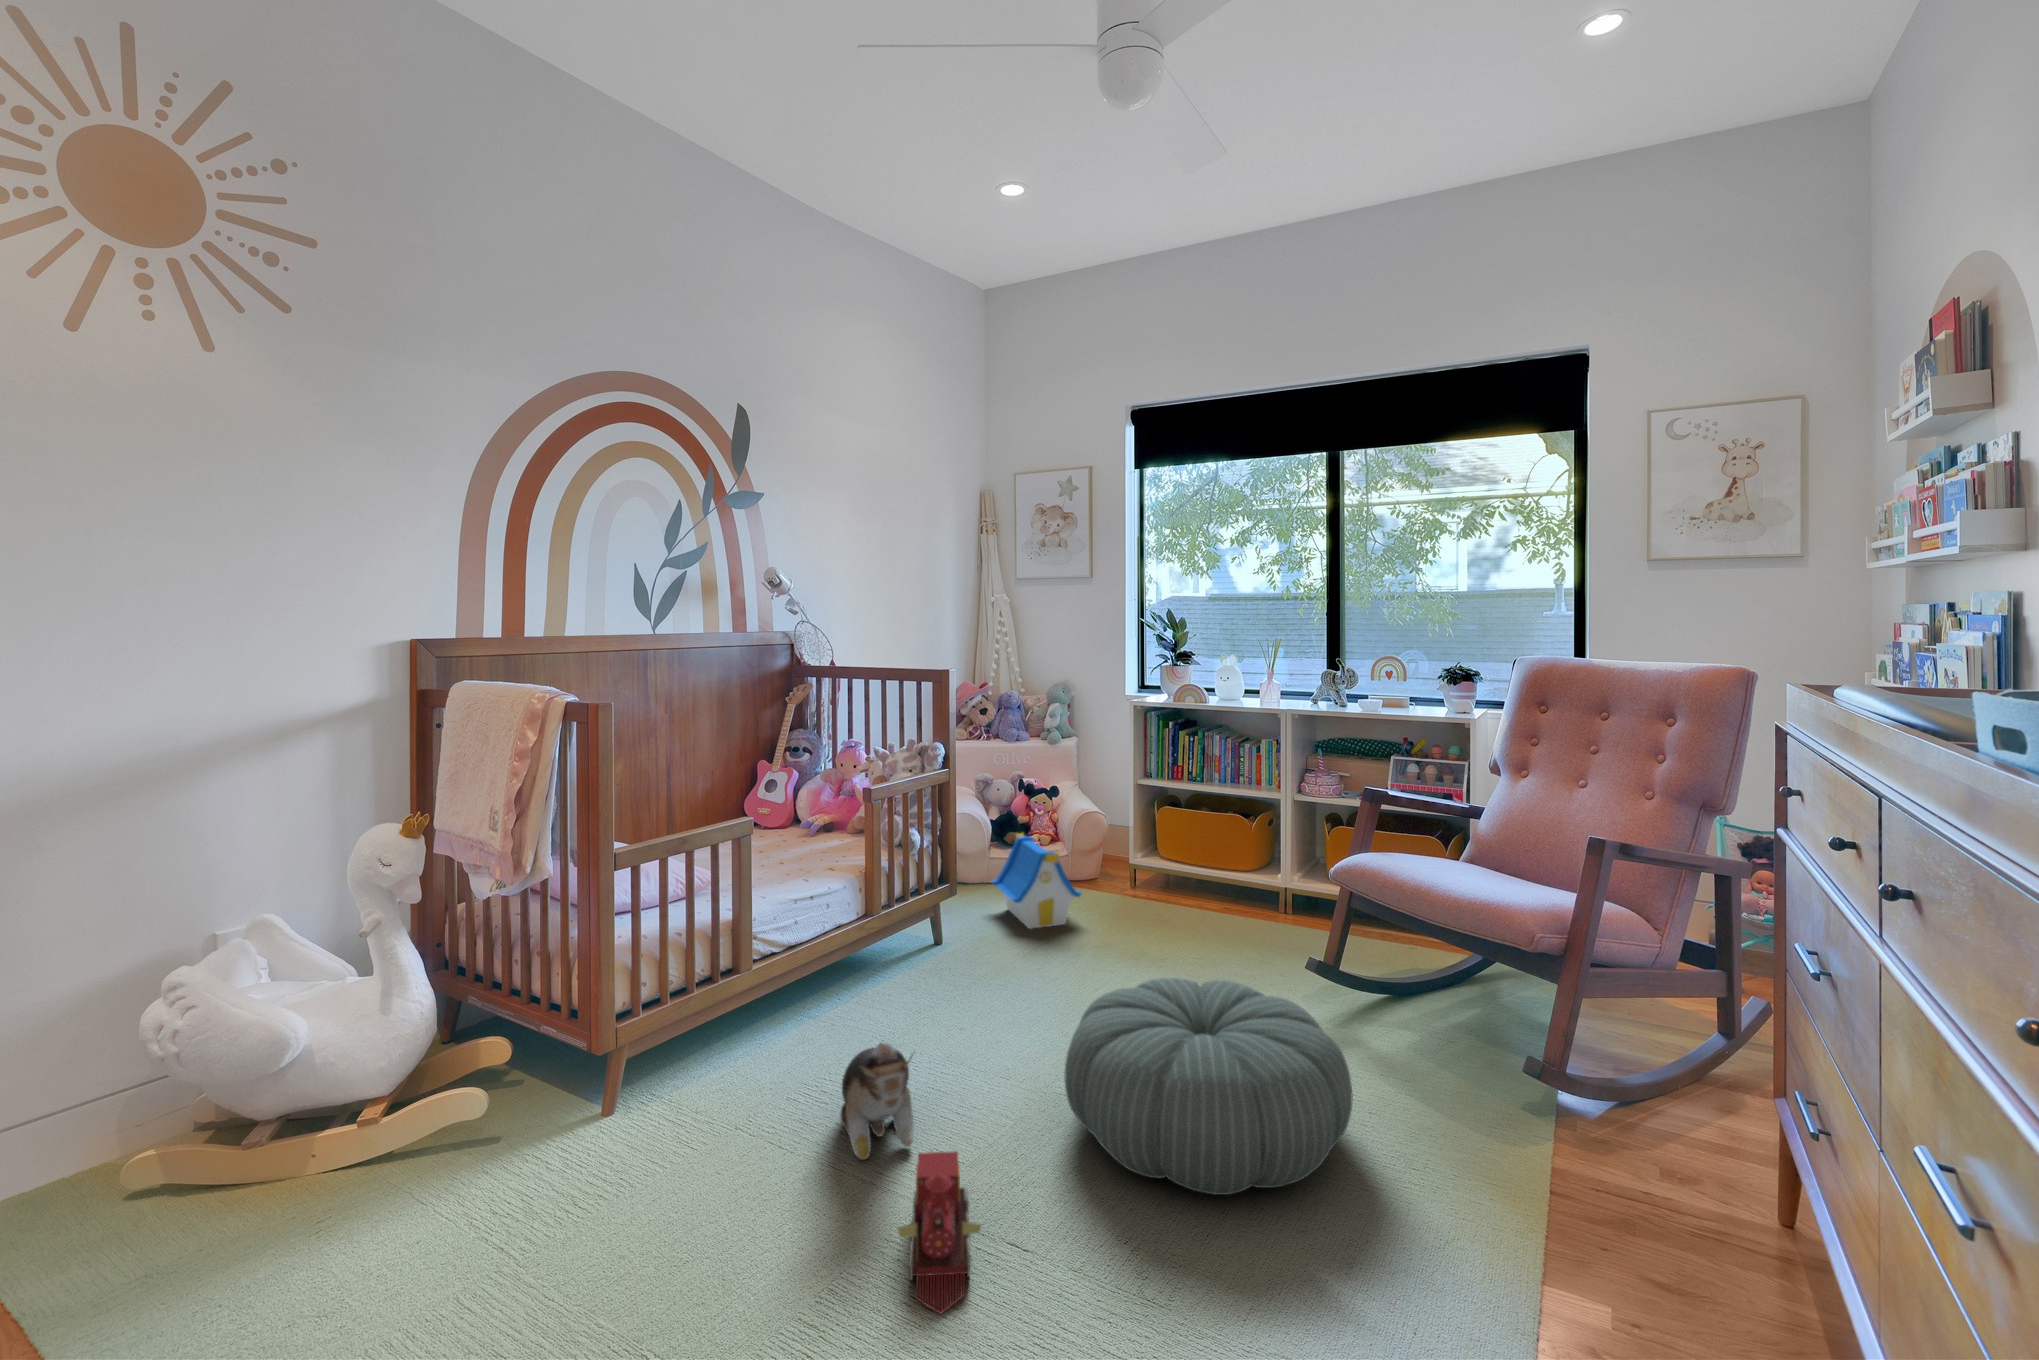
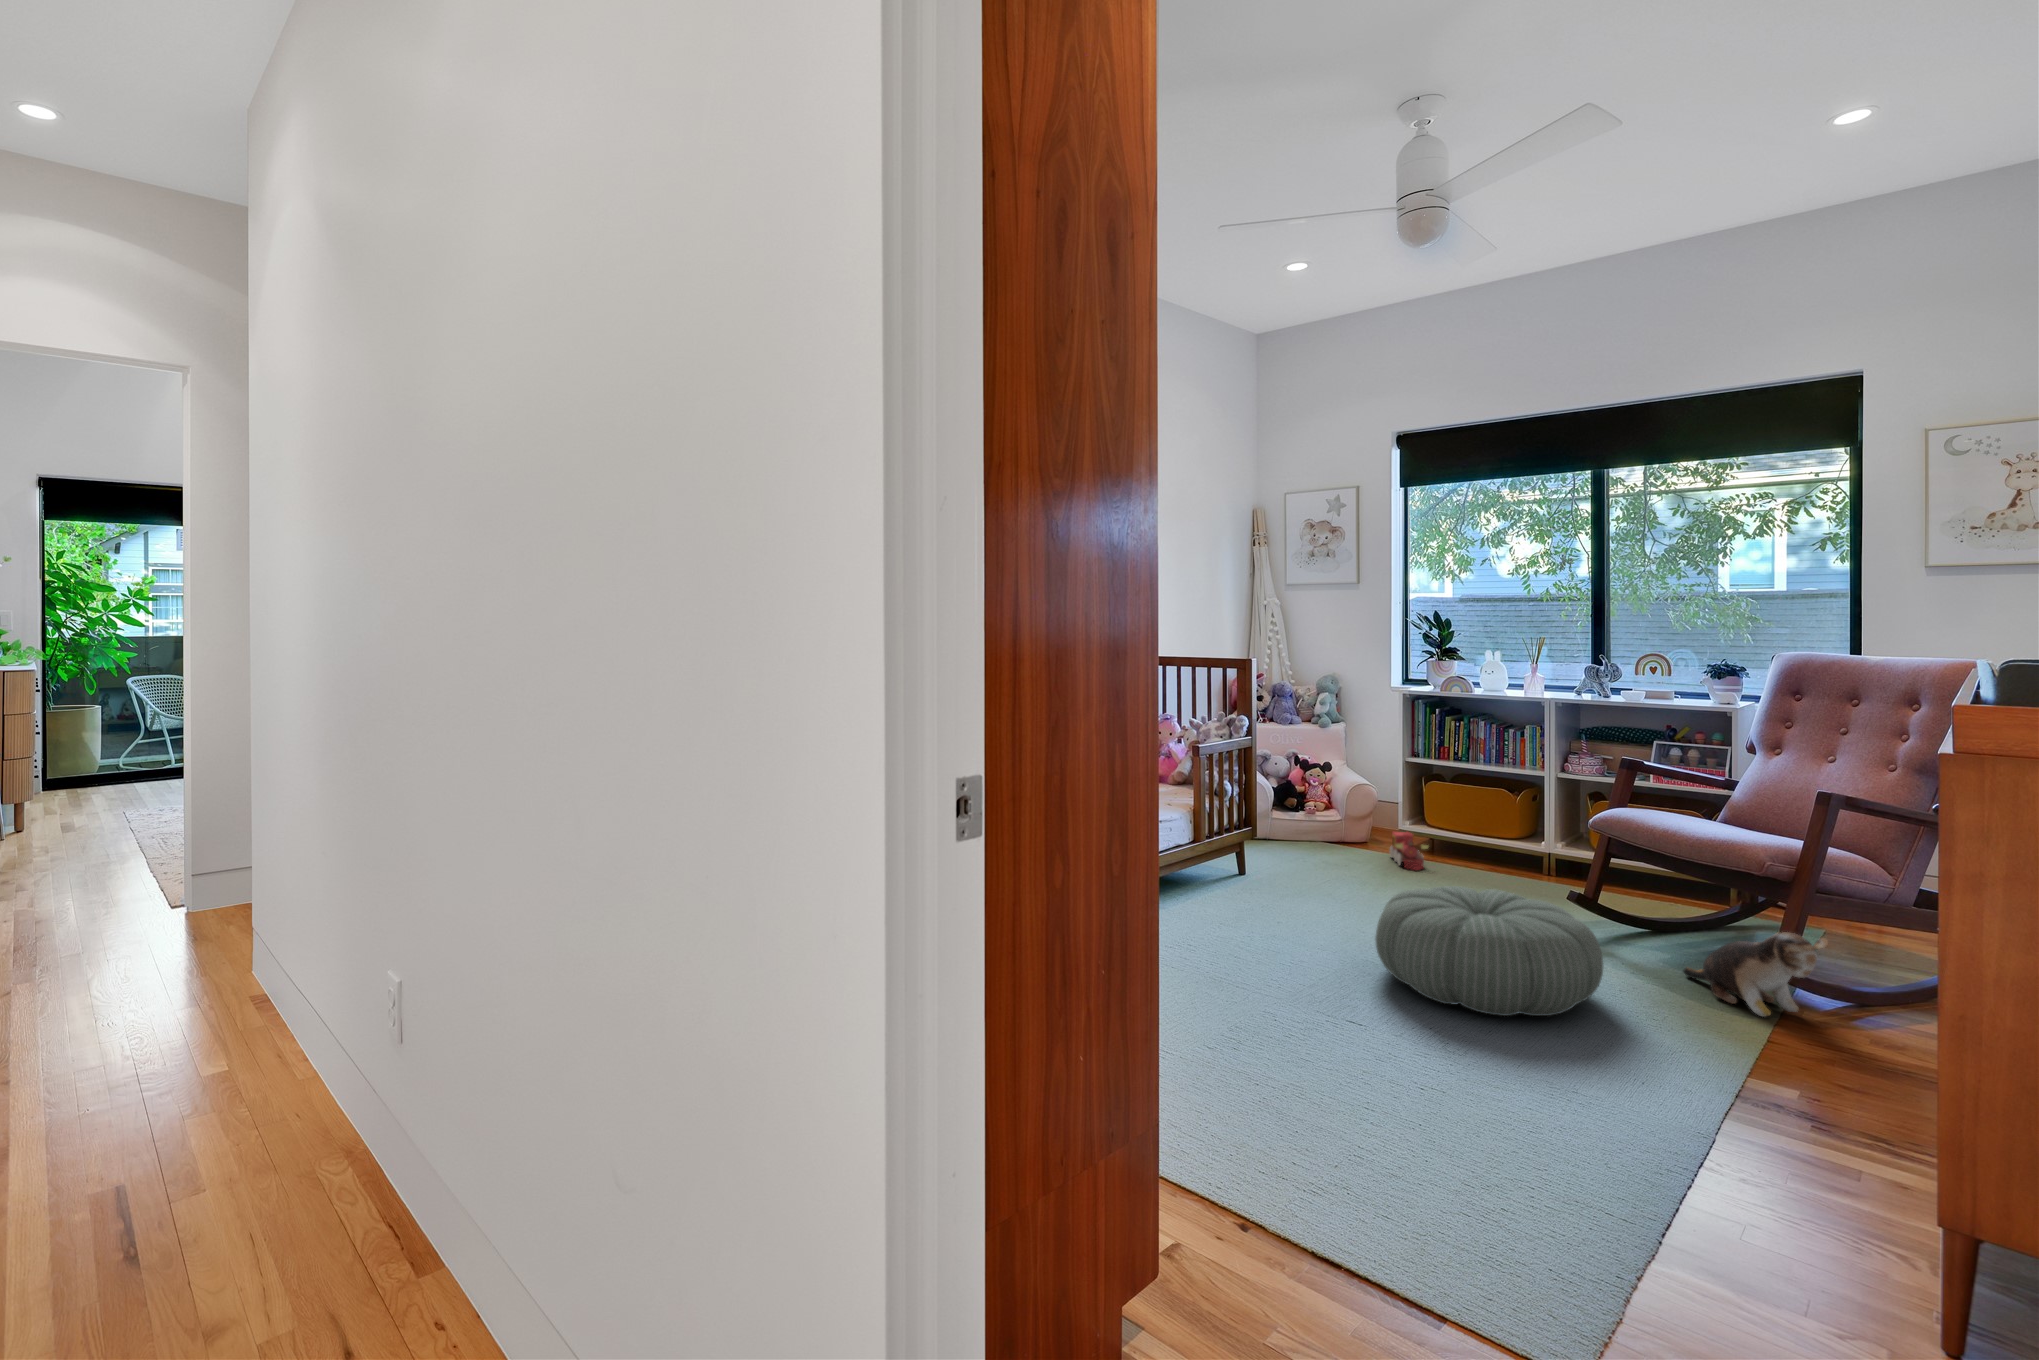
toy house: present [992,833,1081,929] -> none [1279,796,1360,871]
plush toy: present [840,1043,914,1160] -> present [1683,932,1828,1017]
toy train: present [898,1151,981,1314] -> present [1390,832,1428,870]

